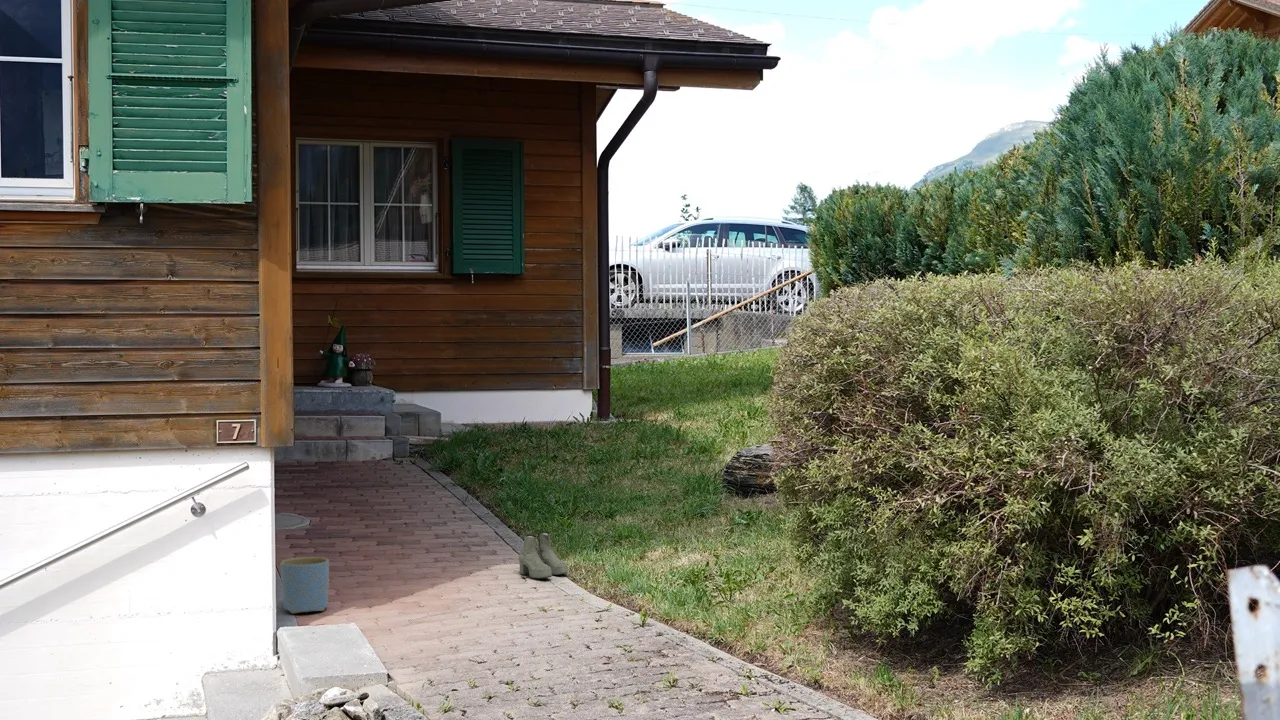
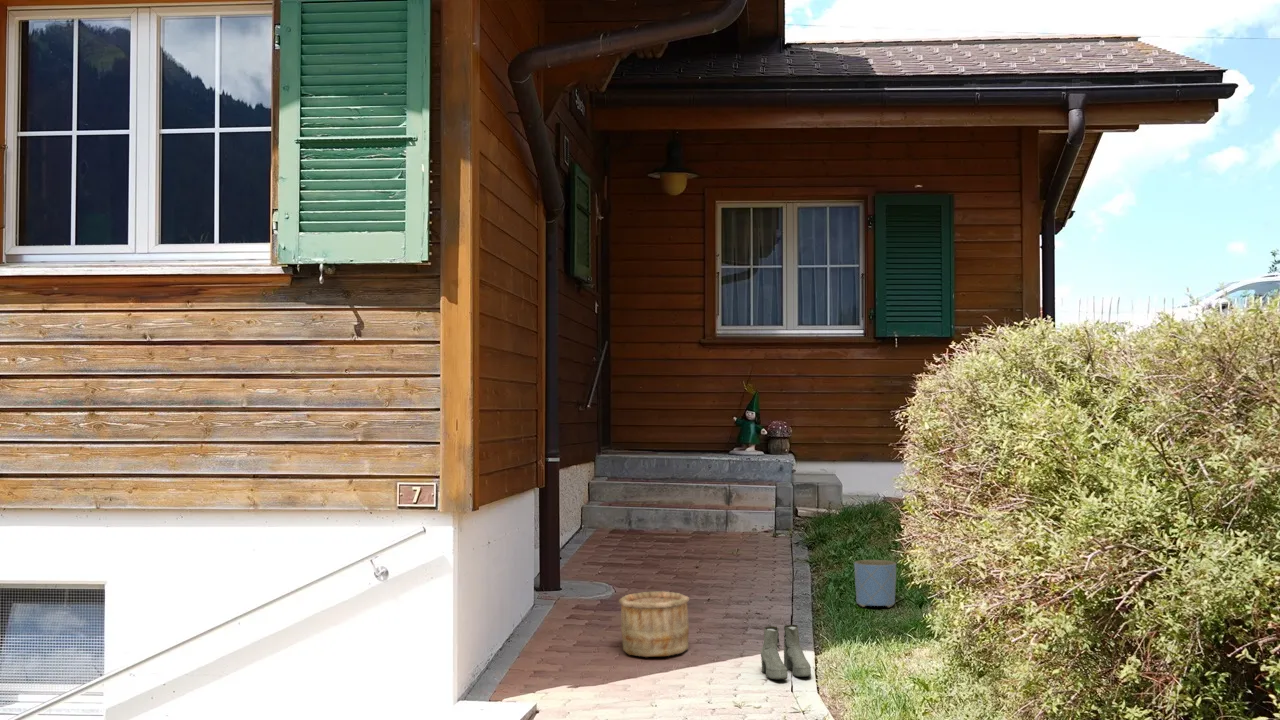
wooden bucket: none [374,514,437,573] -> present [619,591,689,657]
planter: present [281,557,329,613] -> present [854,560,896,607]

